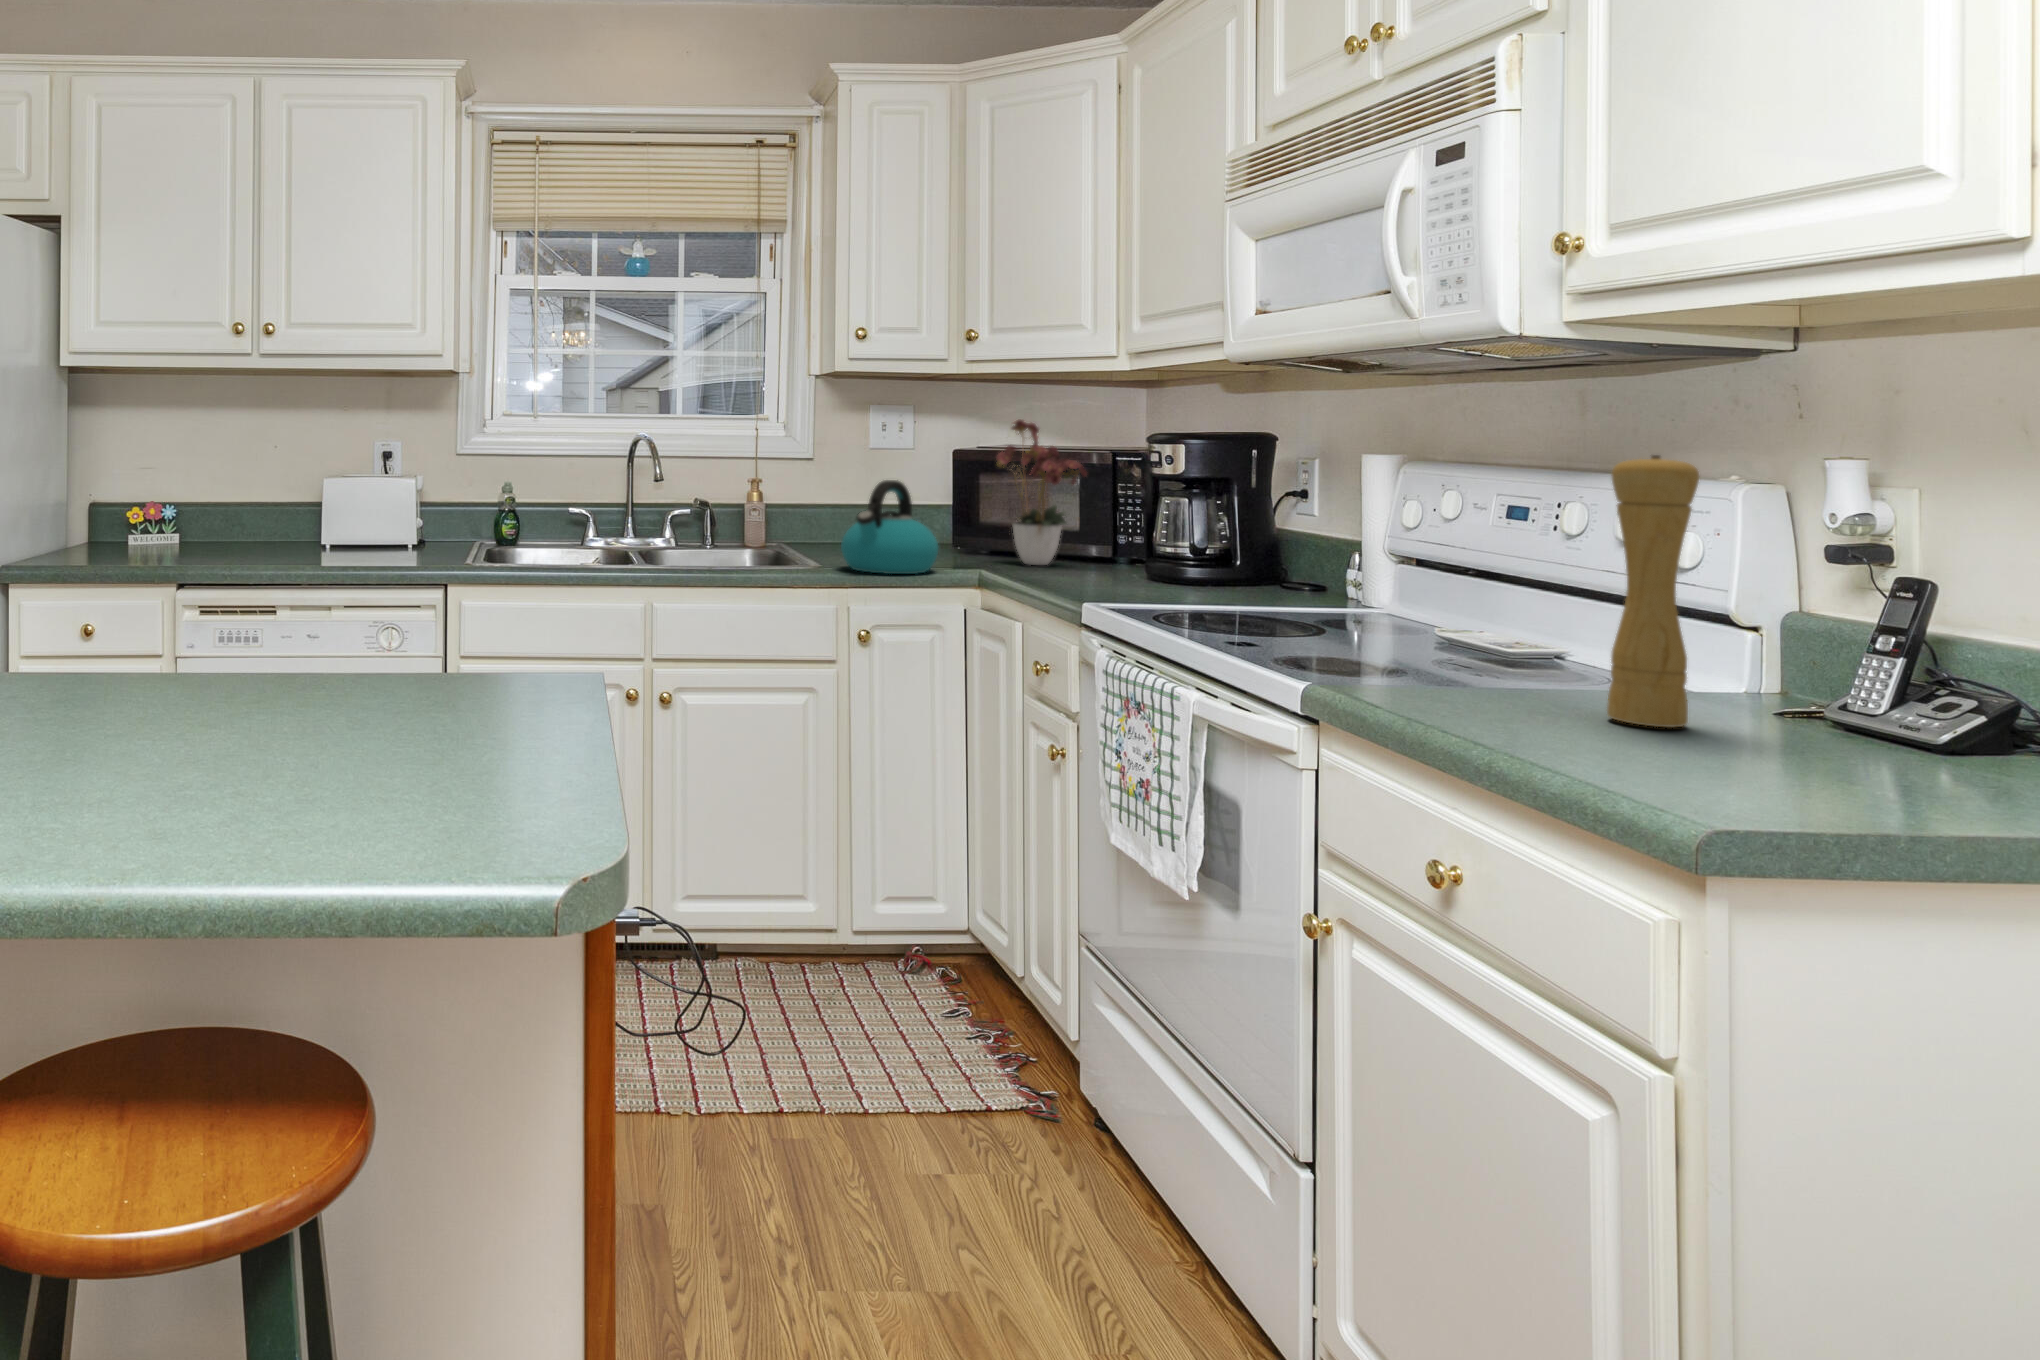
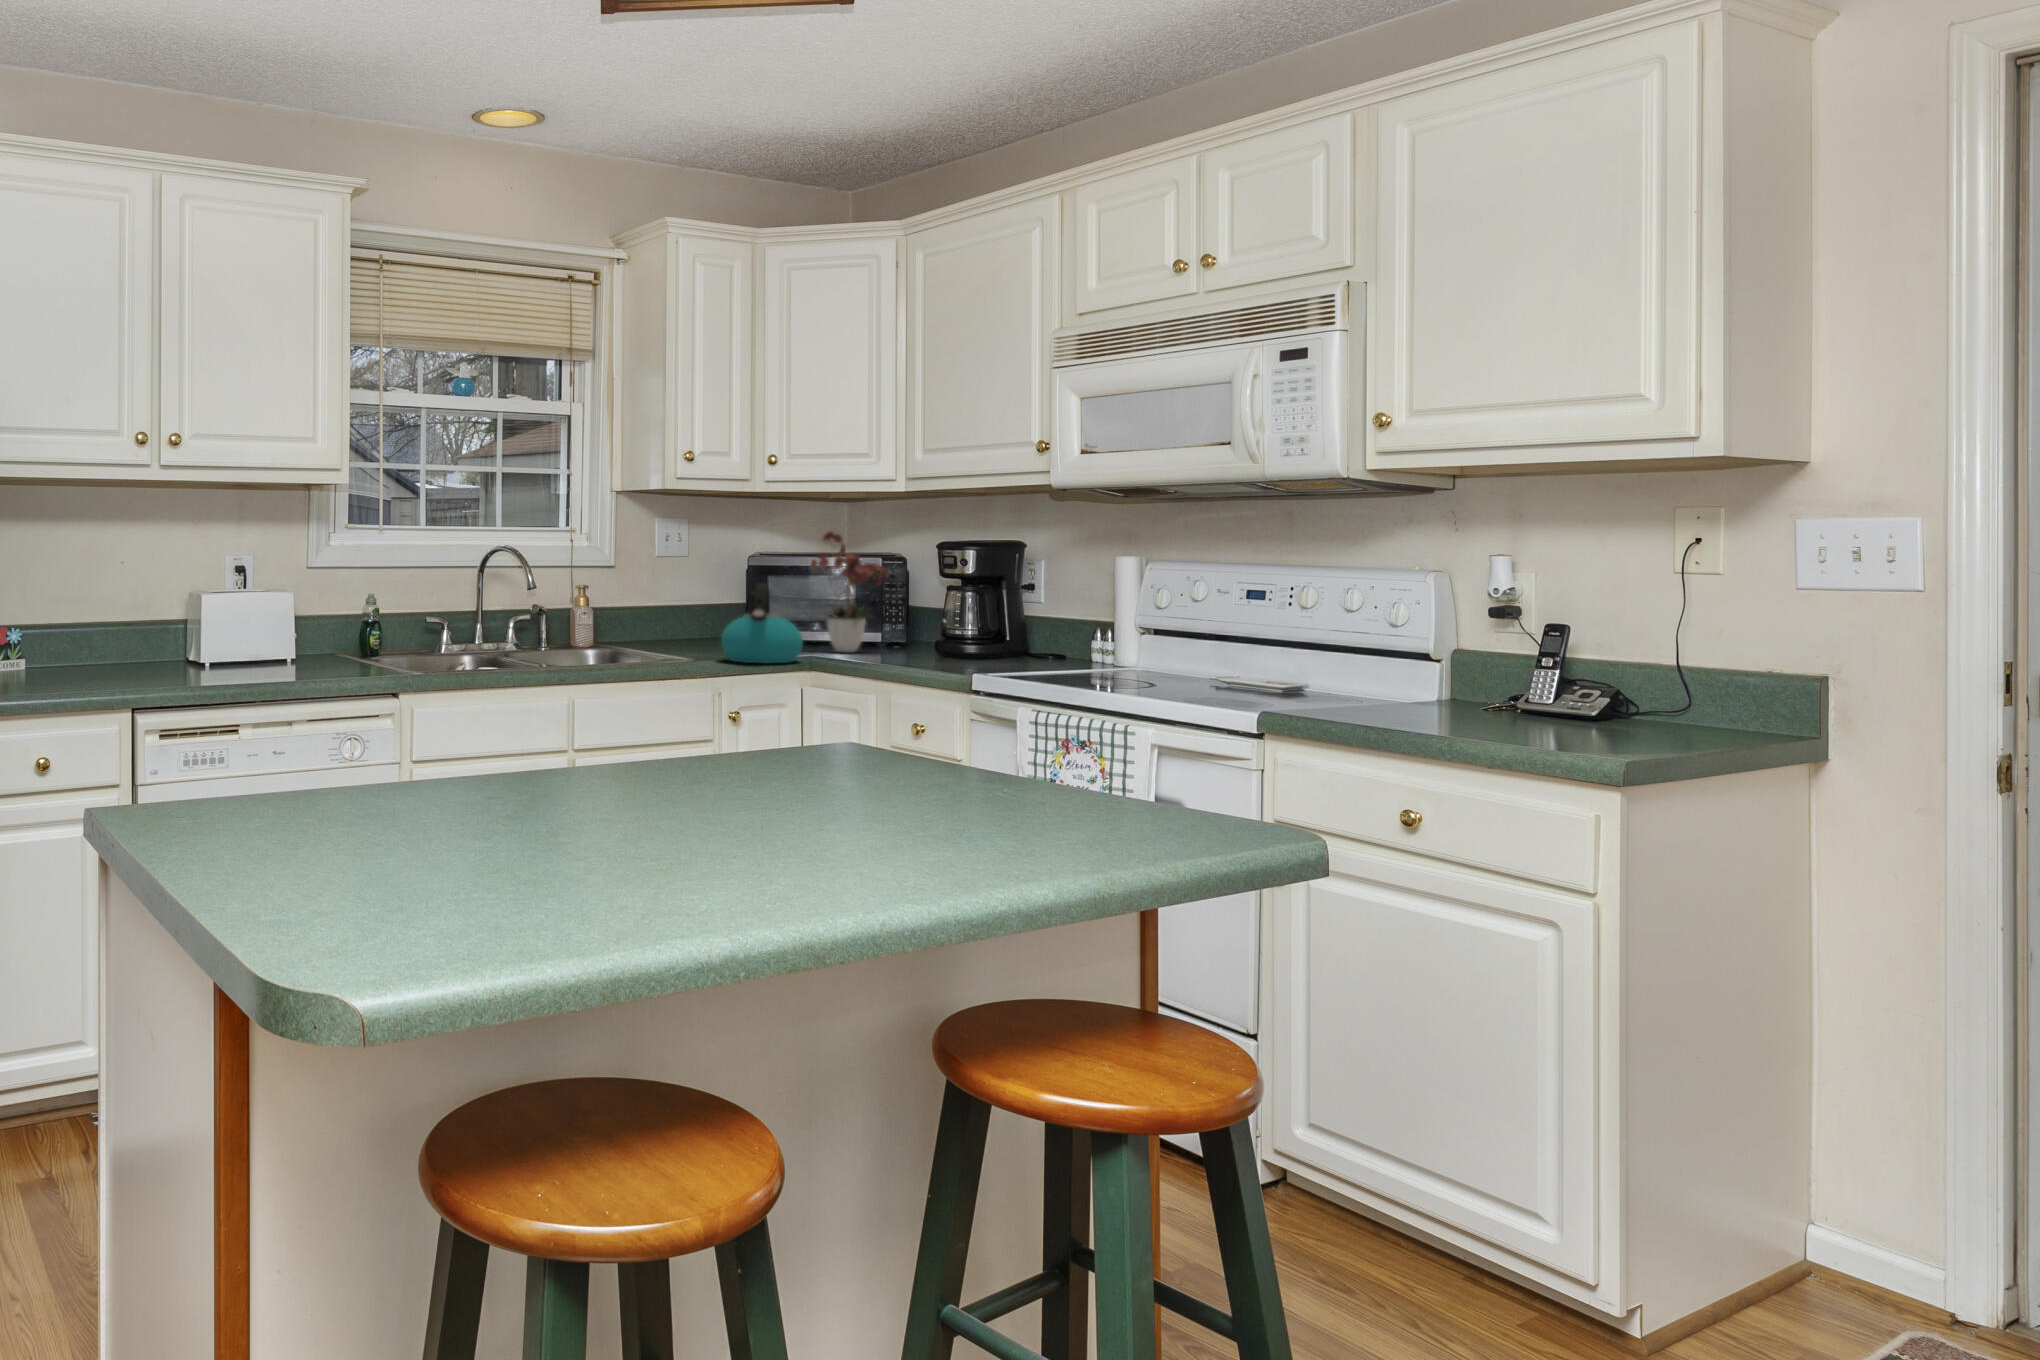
pepper mill: present [1607,455,1699,727] -> none [1421,551,1468,715]

